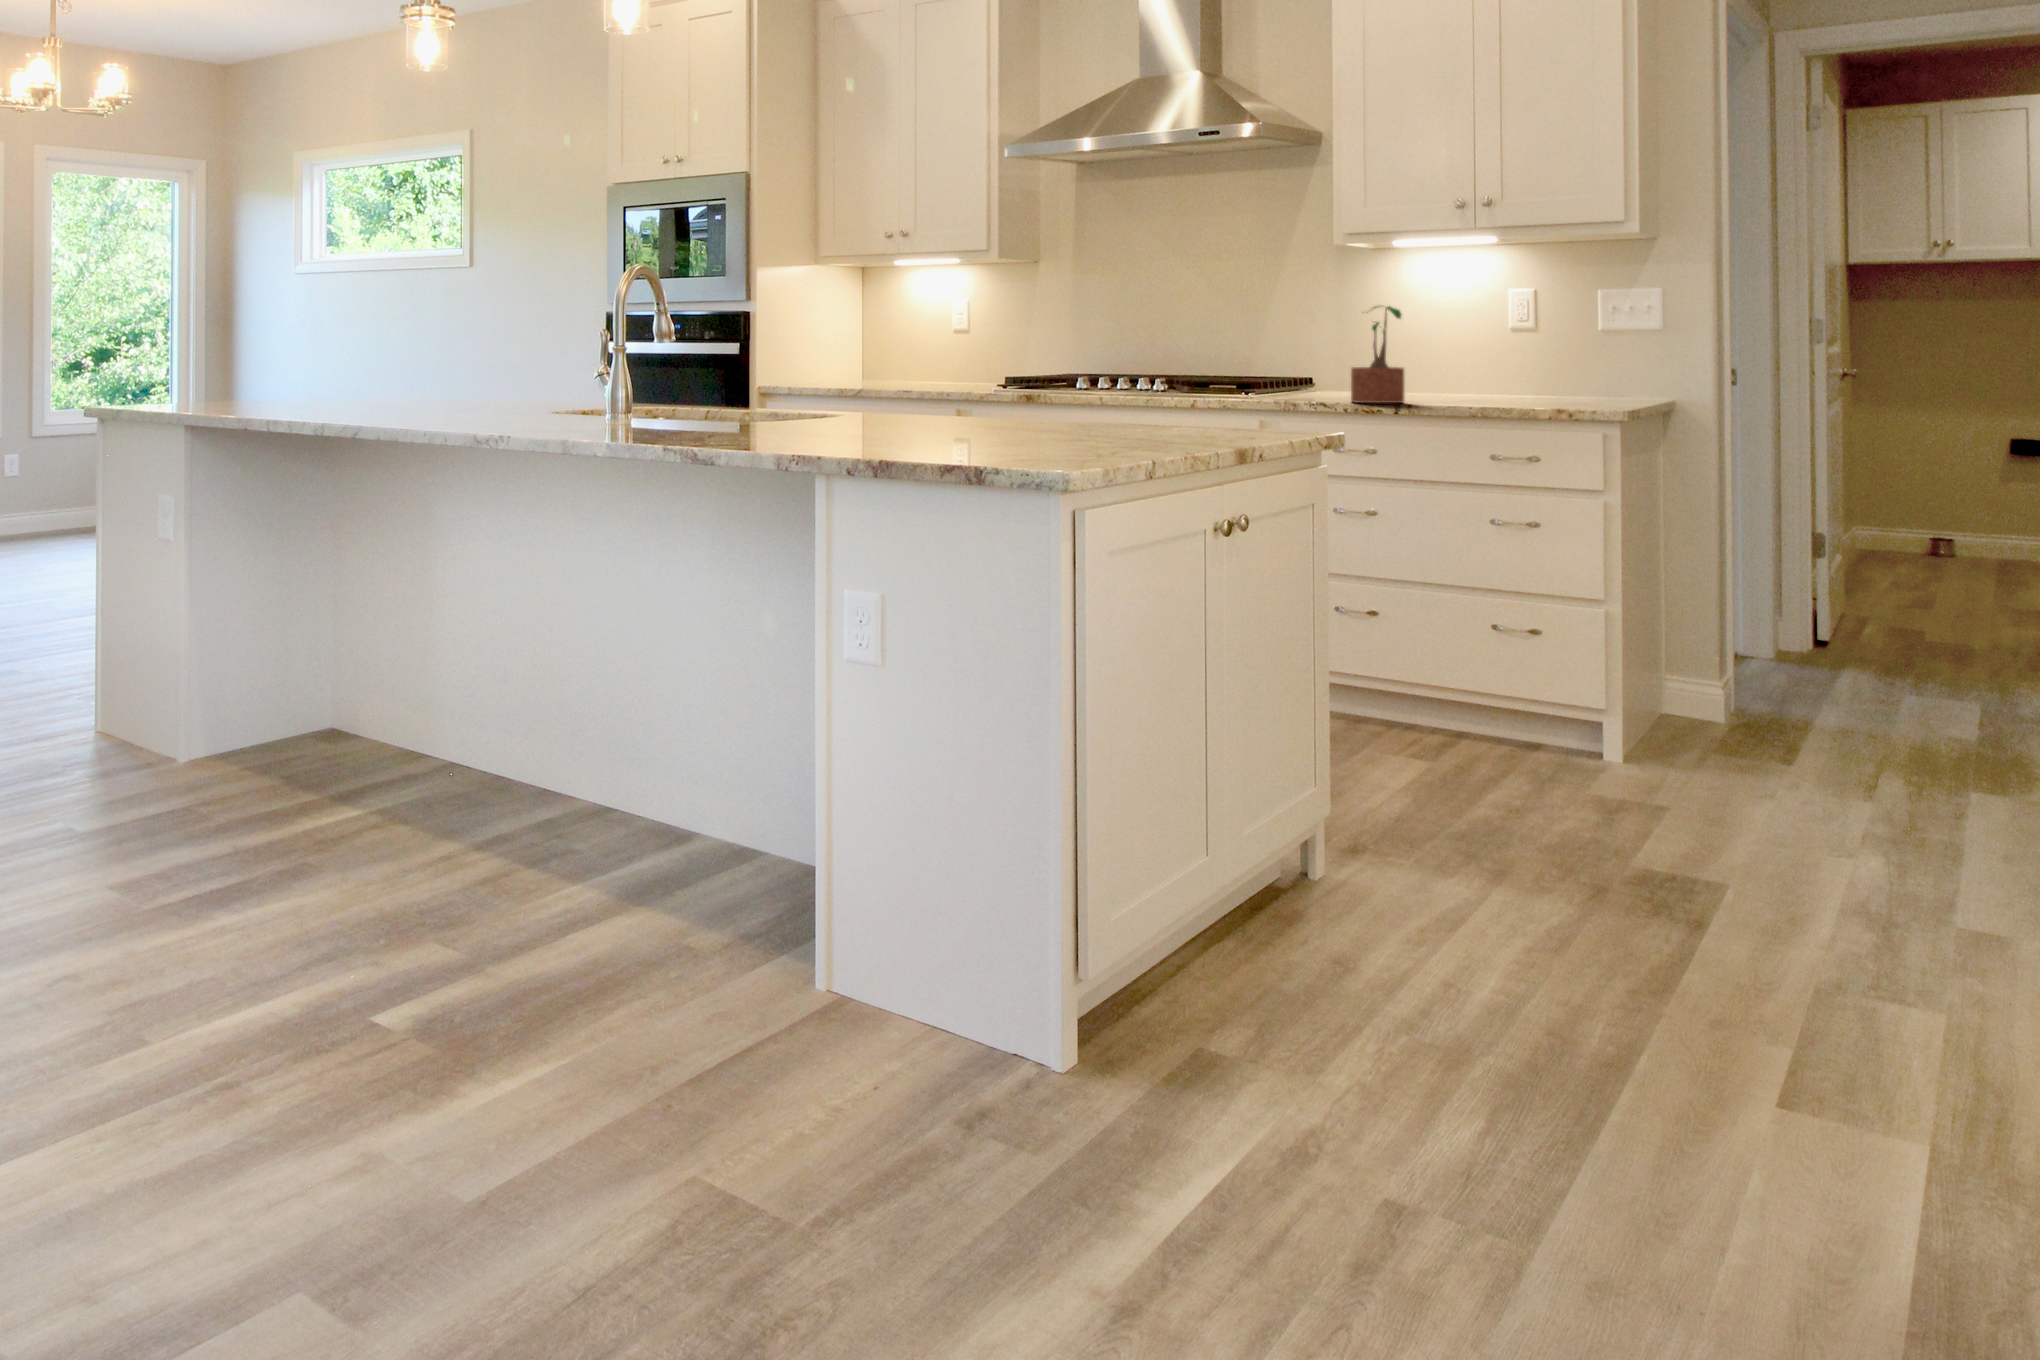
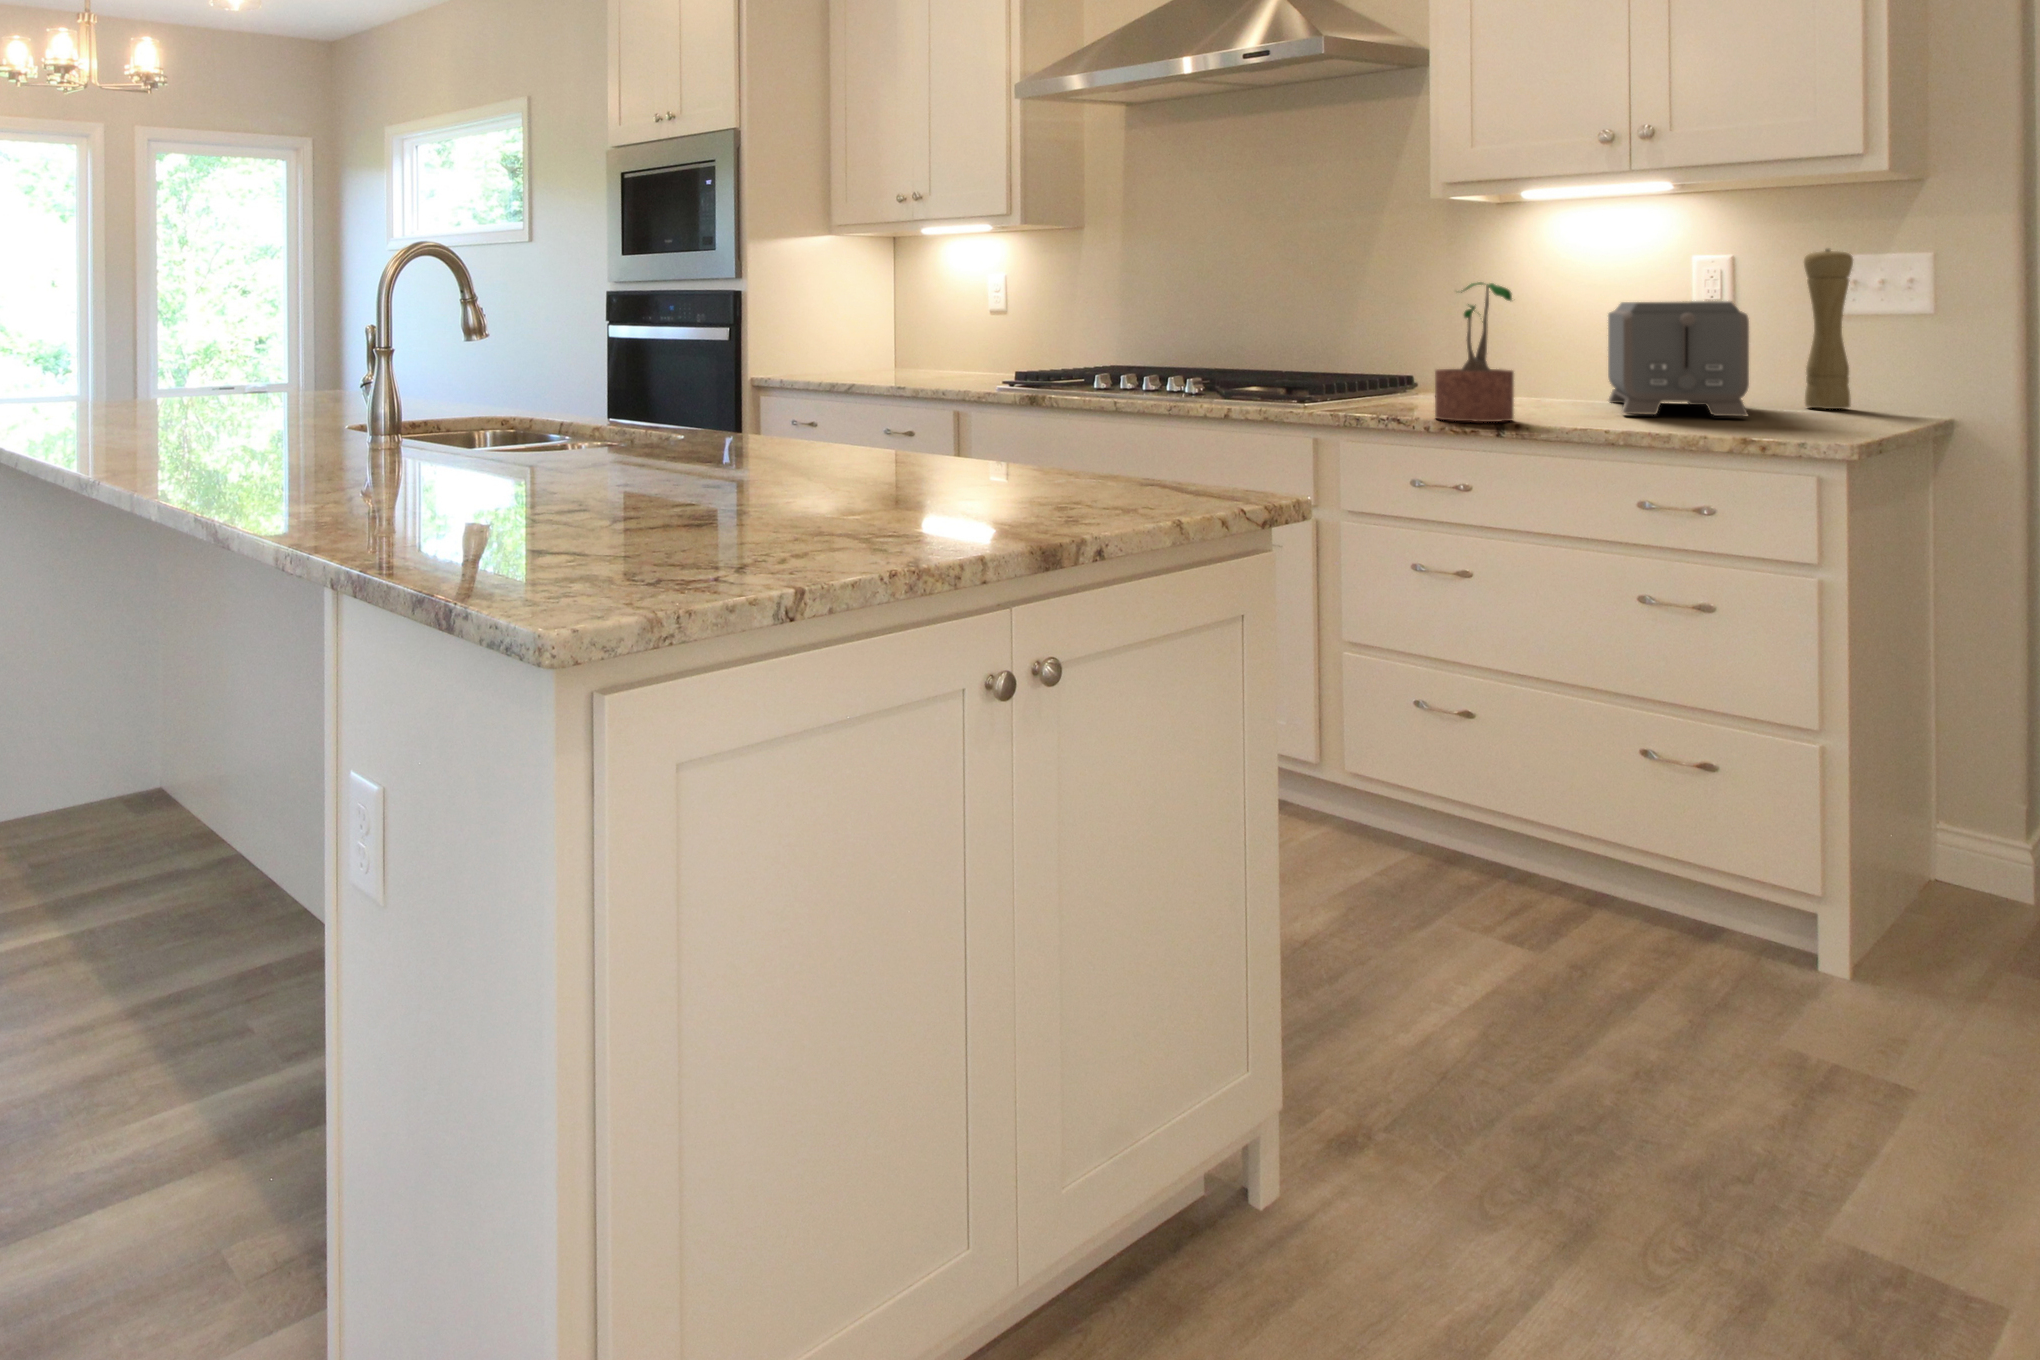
pepper mill: none [1582,285,1613,395] -> present [1804,249,1853,409]
toaster: none [1453,320,1553,399] -> present [1608,301,1749,416]

